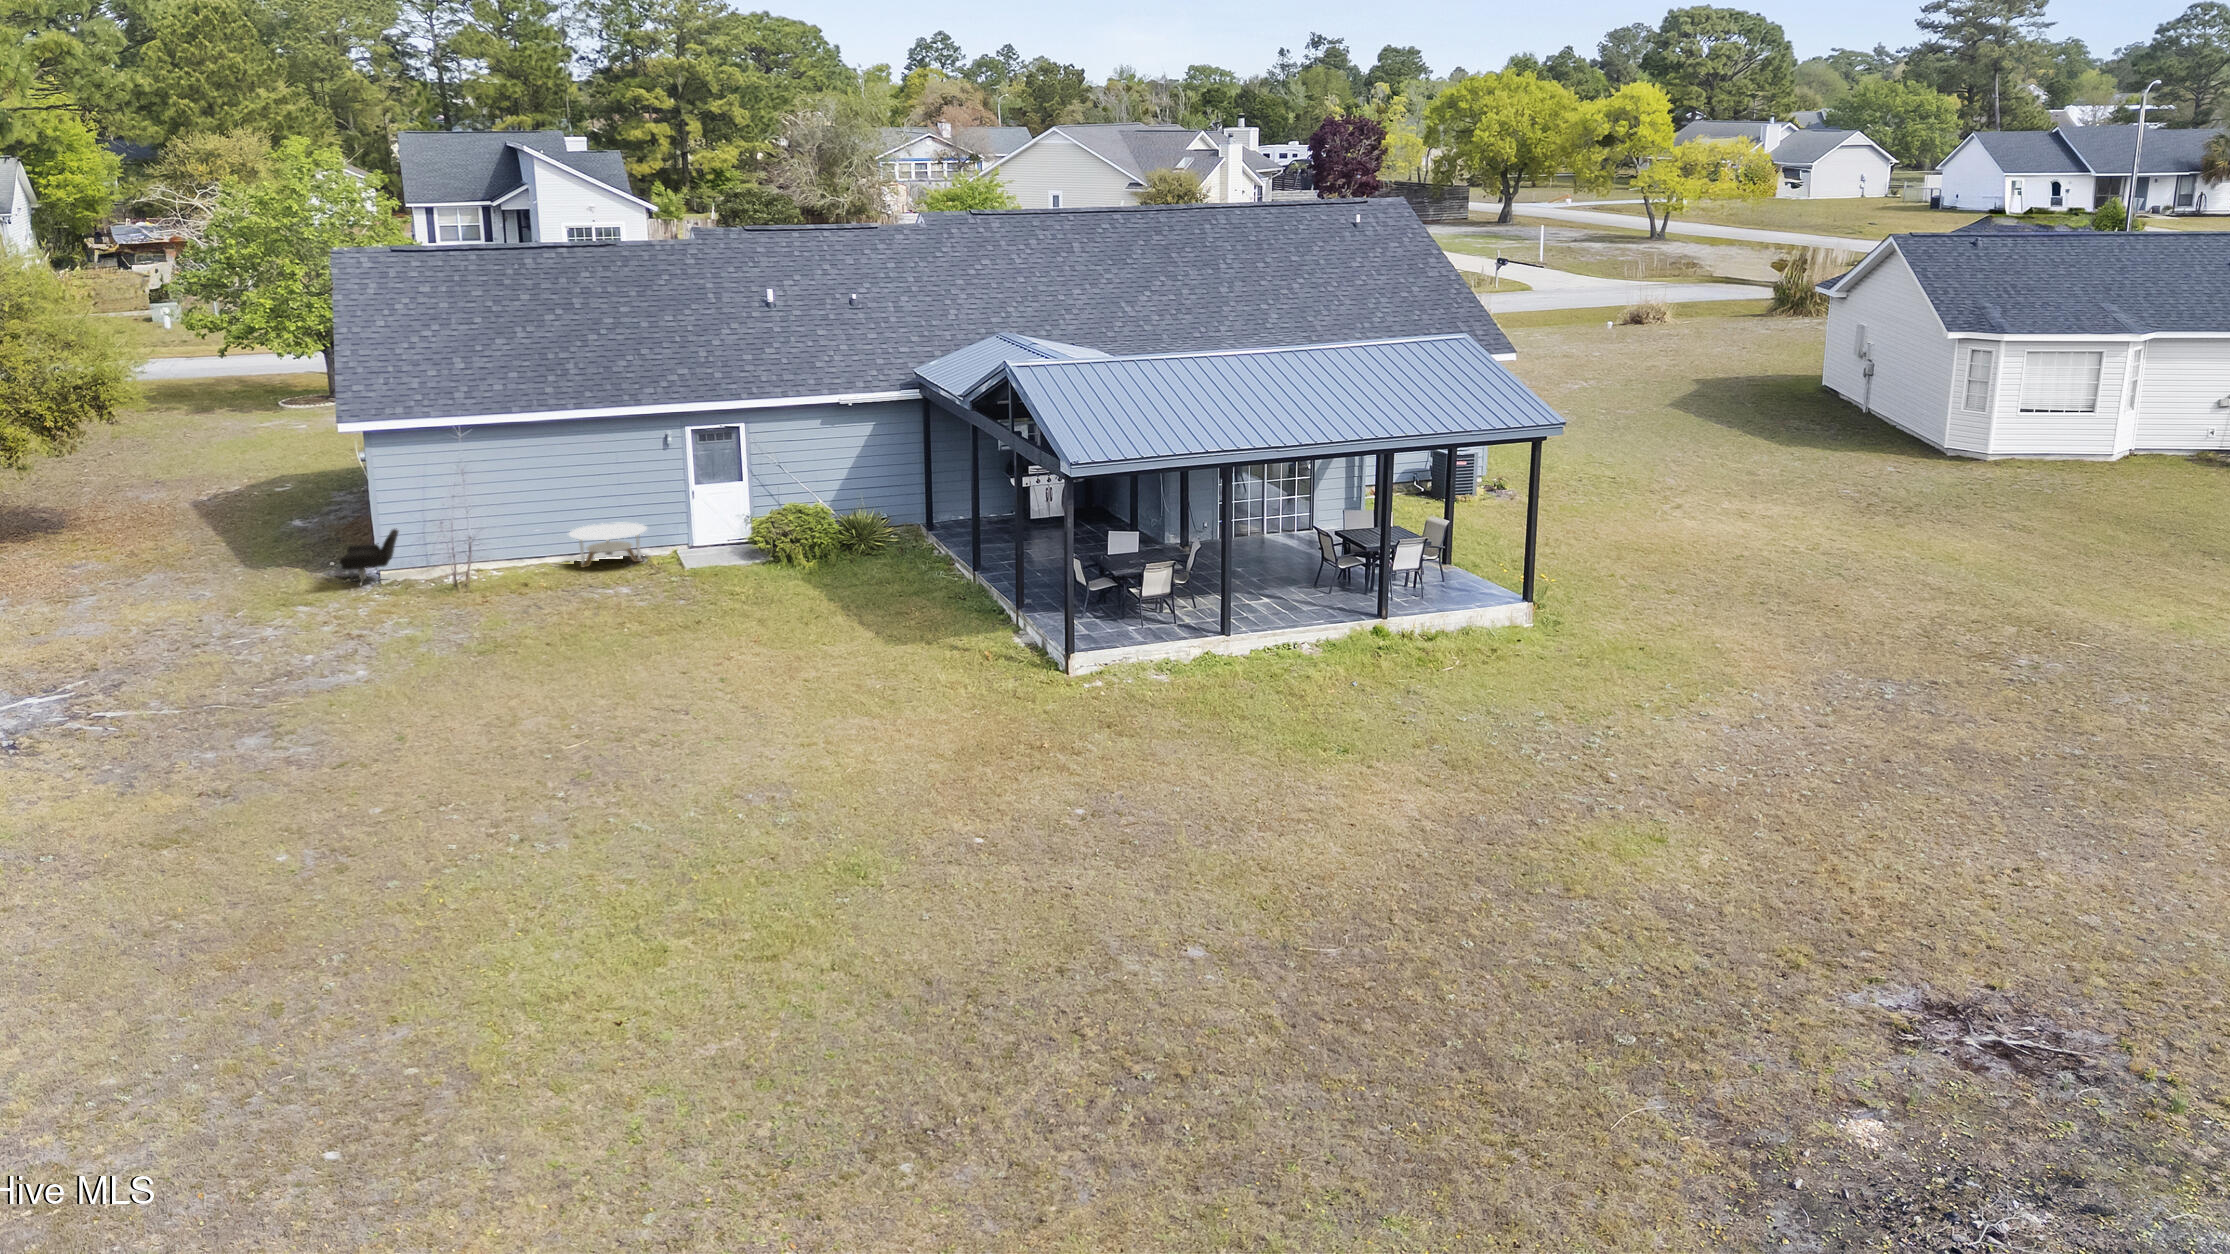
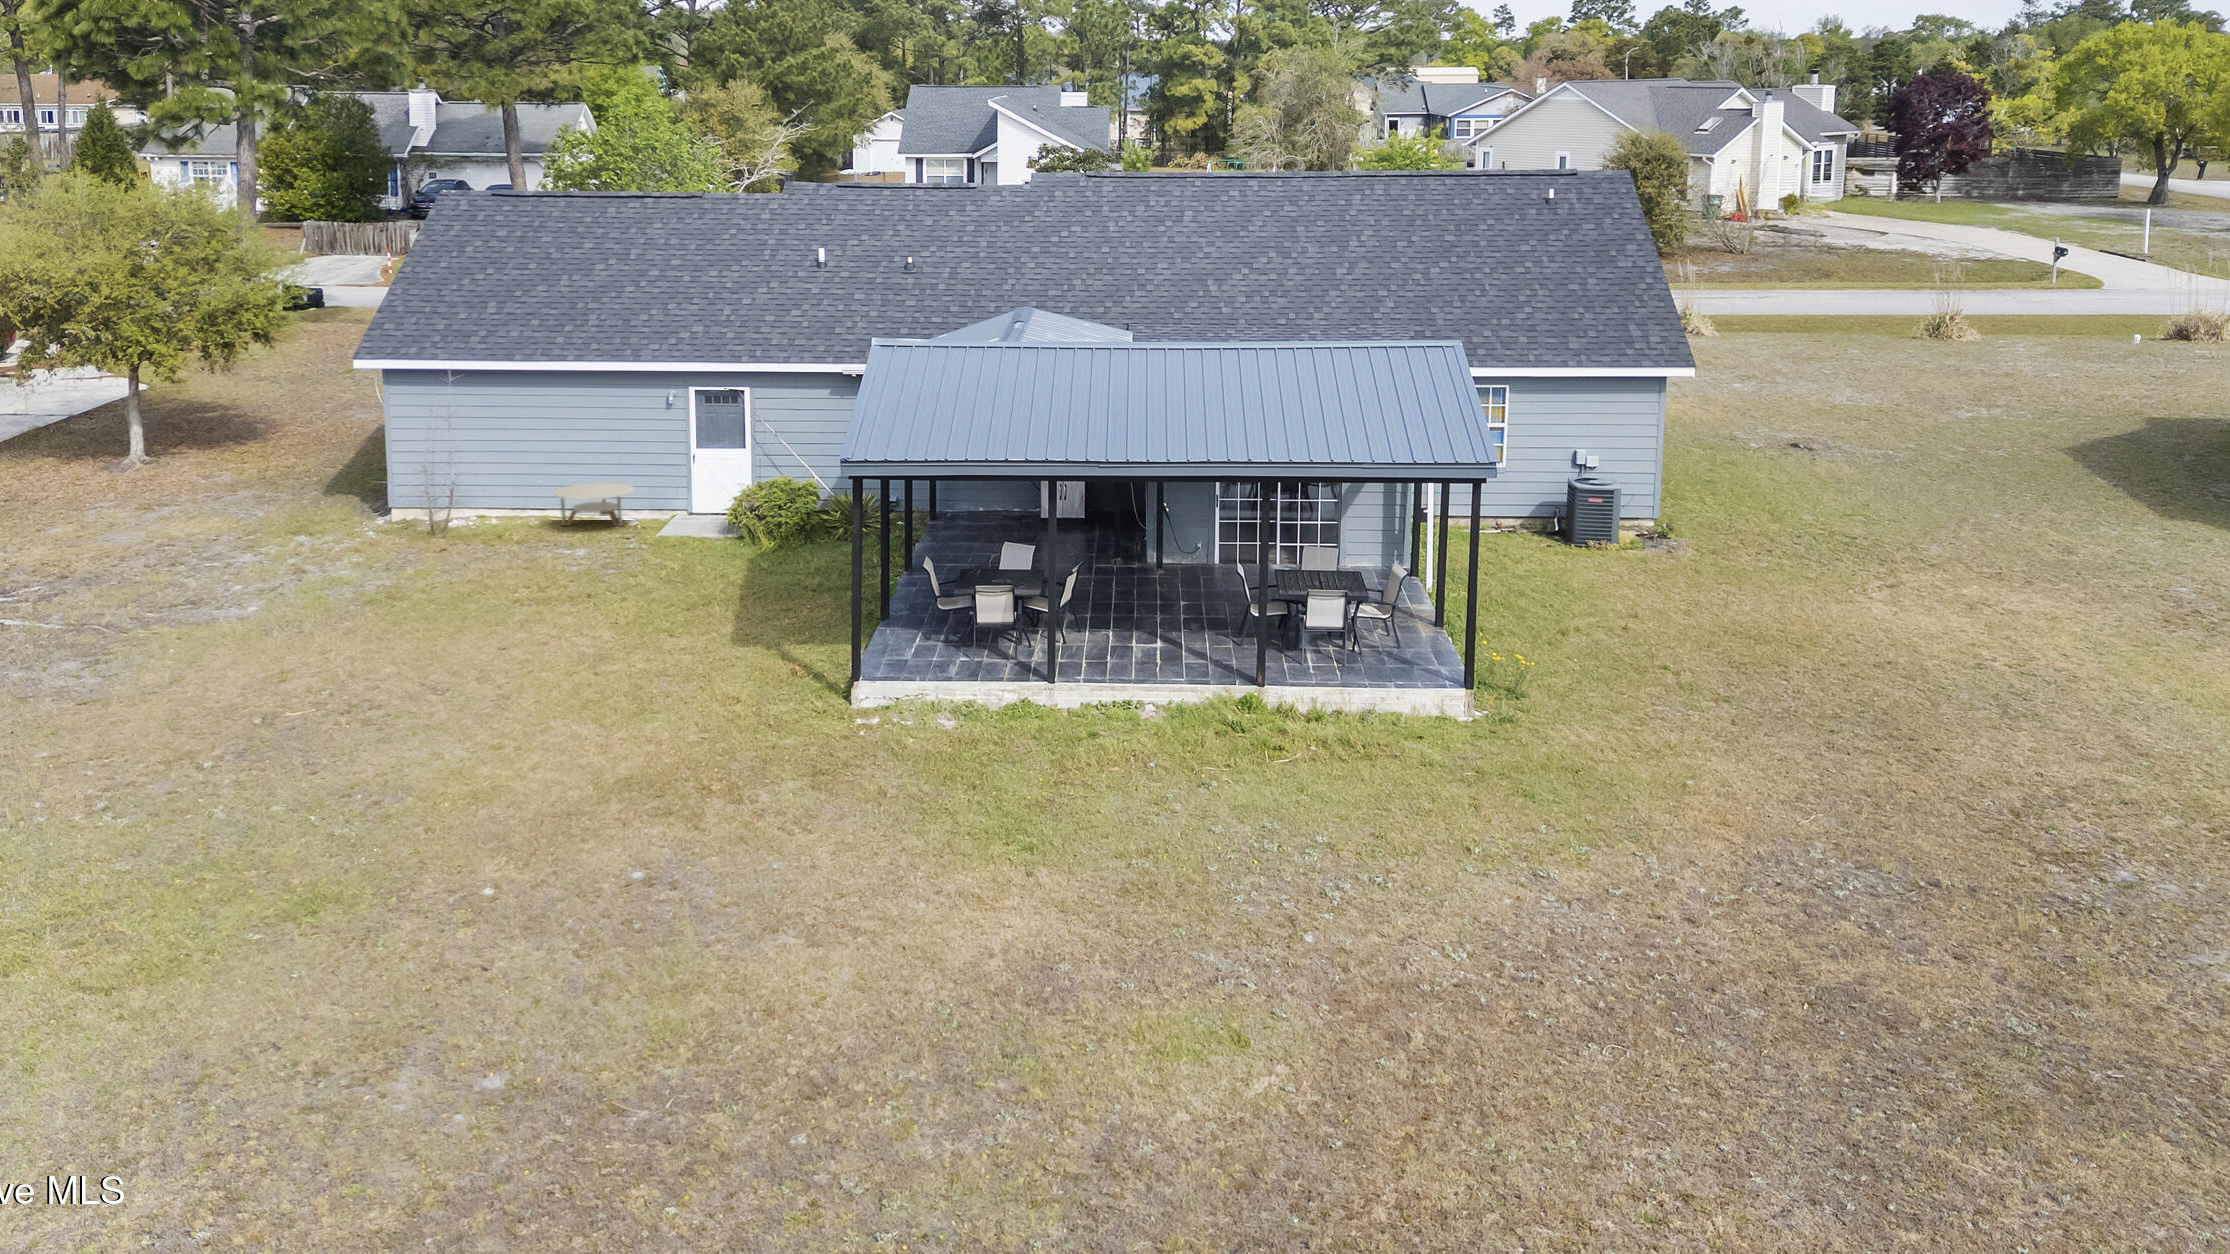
lounge chair: present [340,529,398,586] -> none [337,468,403,523]

